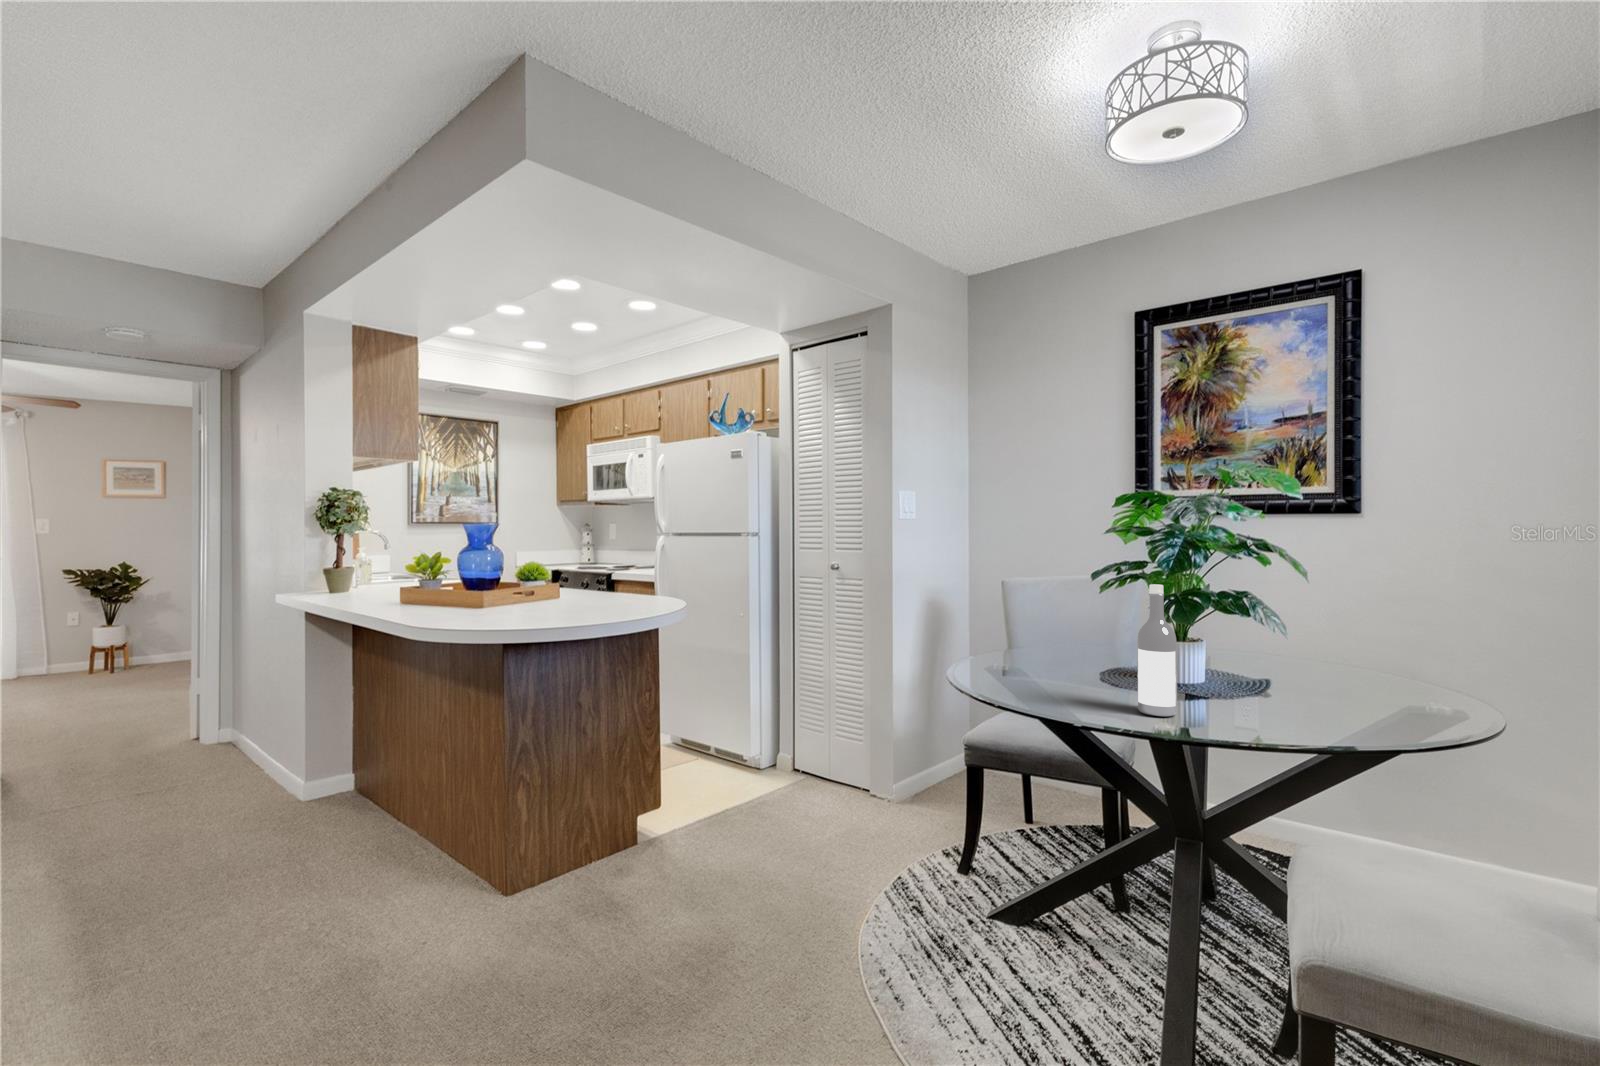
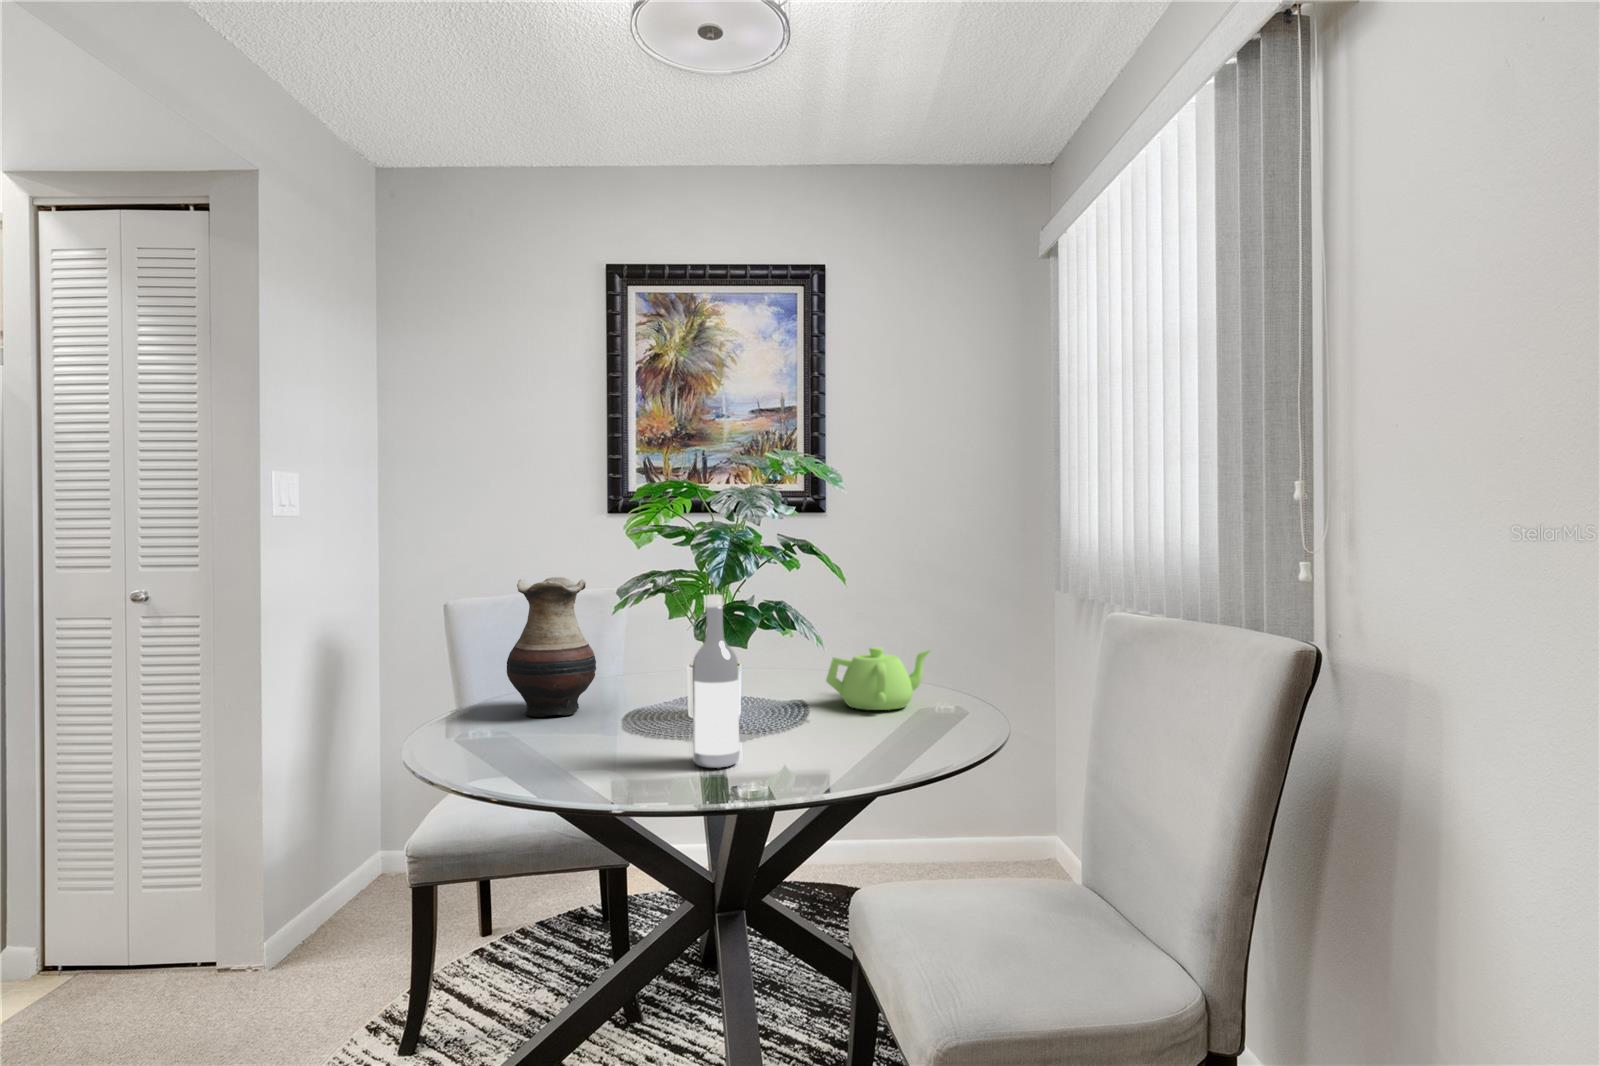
vase: none [1024,567,1090,667] -> present [507,577,596,717]
teapot: none [1298,643,1424,702] -> present [826,647,931,710]

